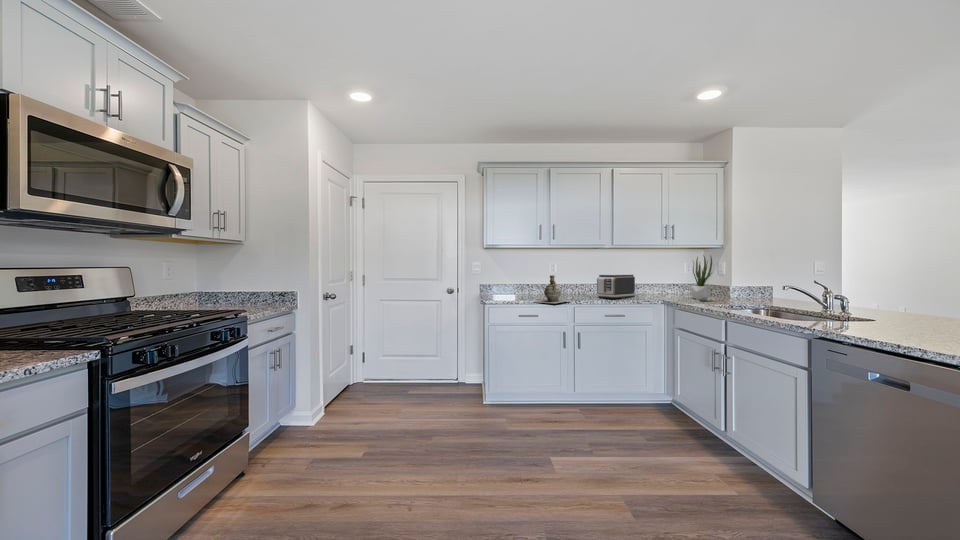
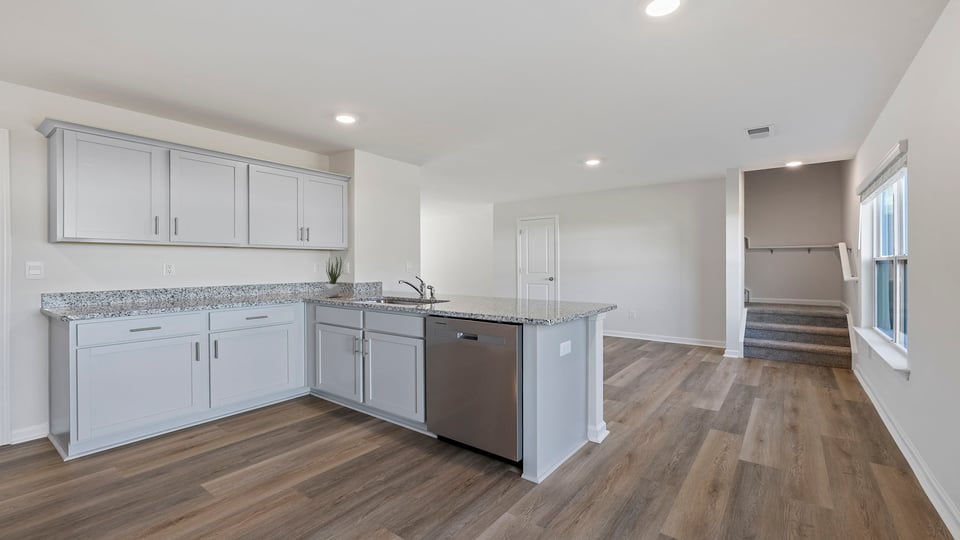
toaster: present [597,274,635,298] -> none [230,275,271,300]
ceramic jug: present [535,275,569,303] -> none [143,277,202,311]

